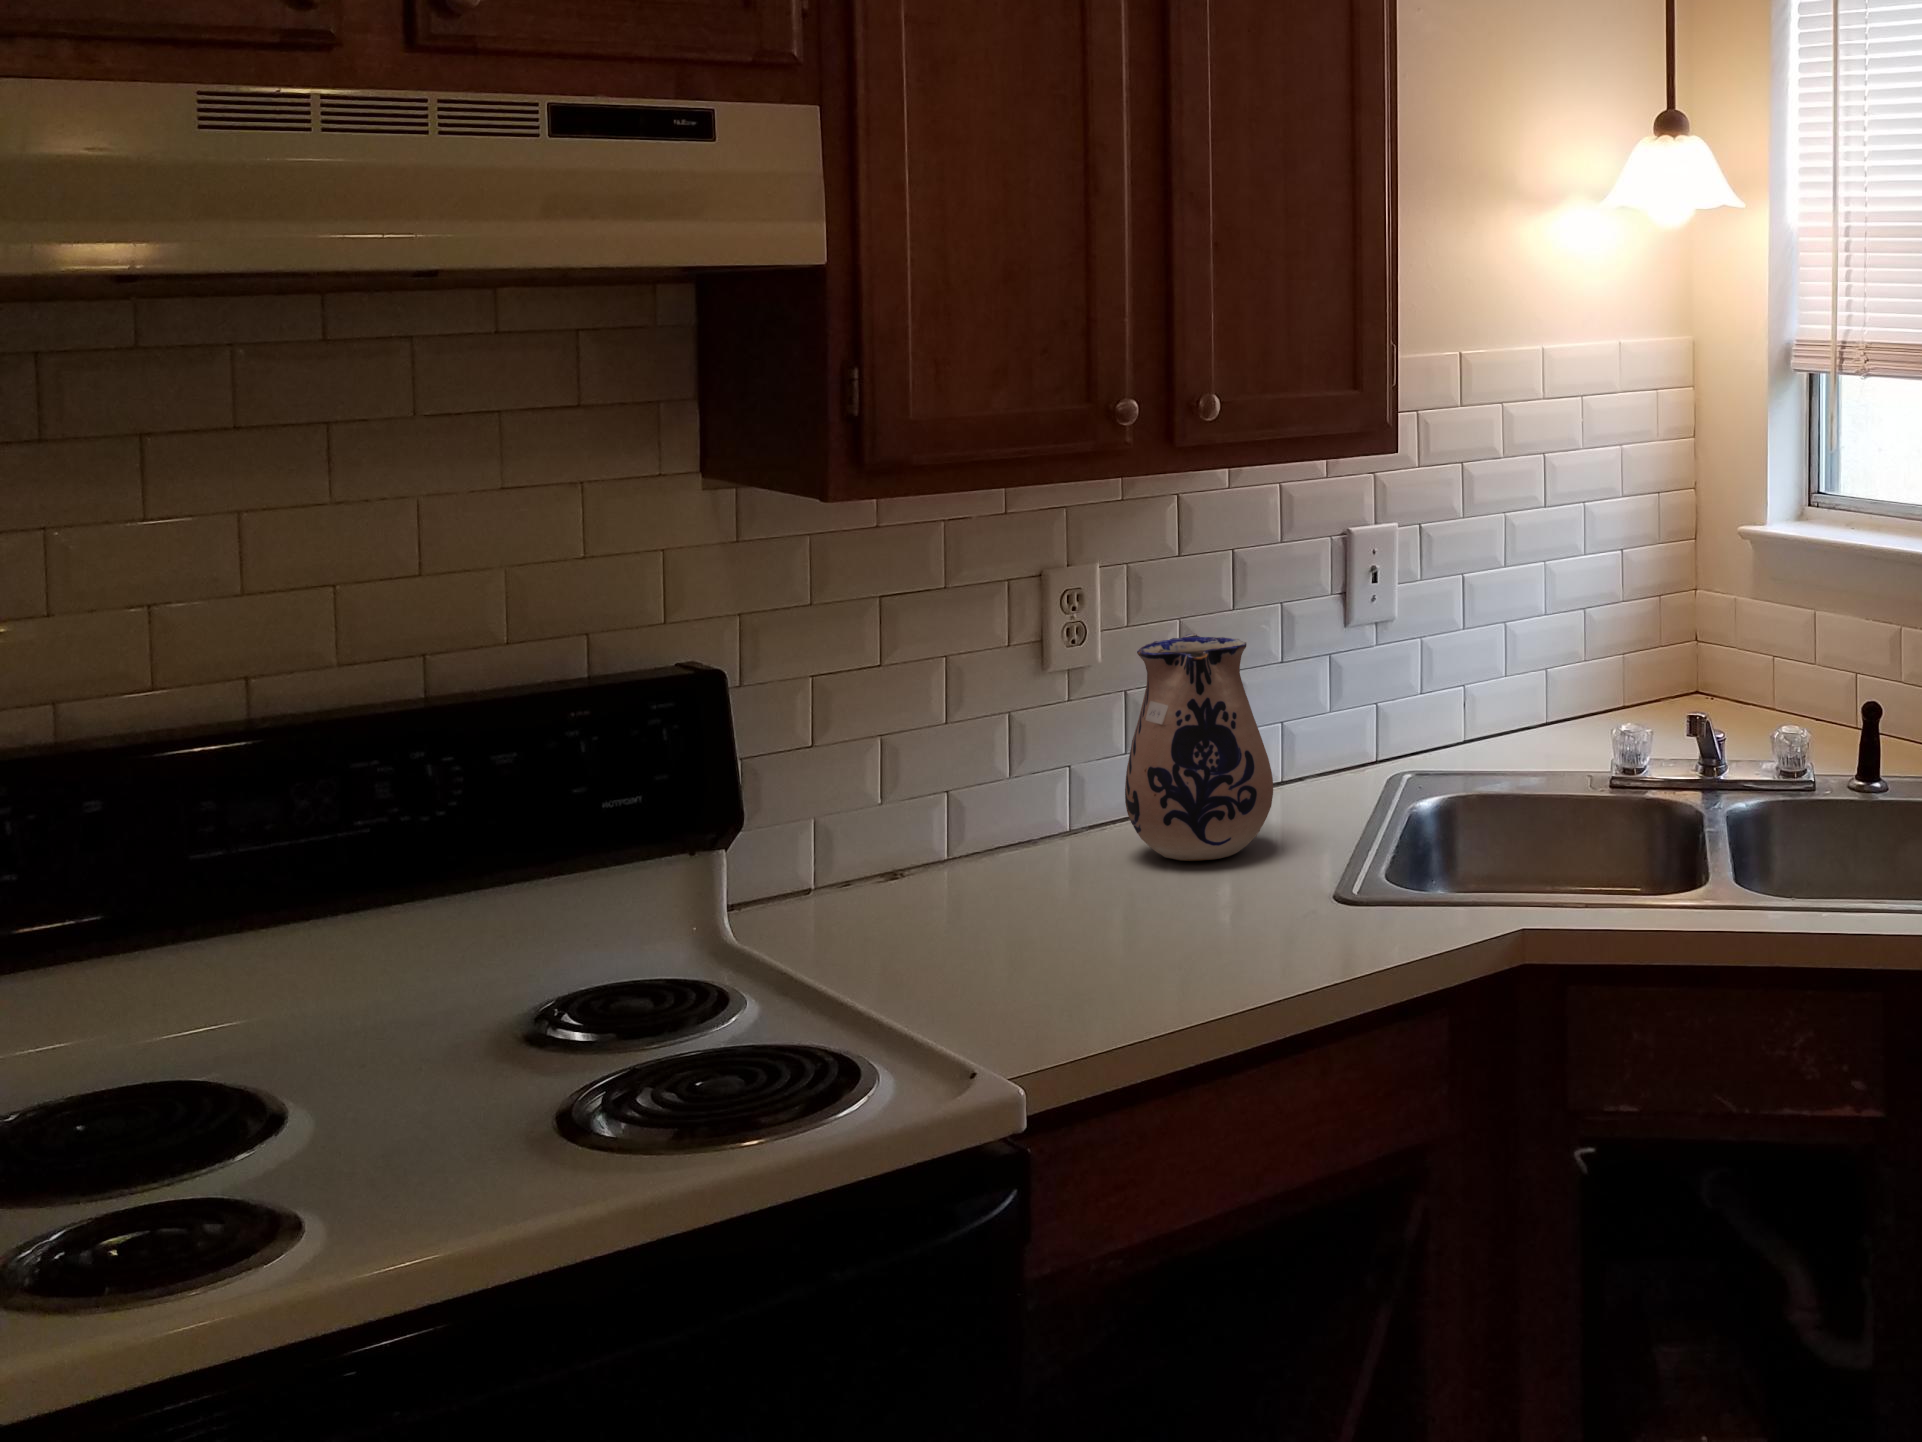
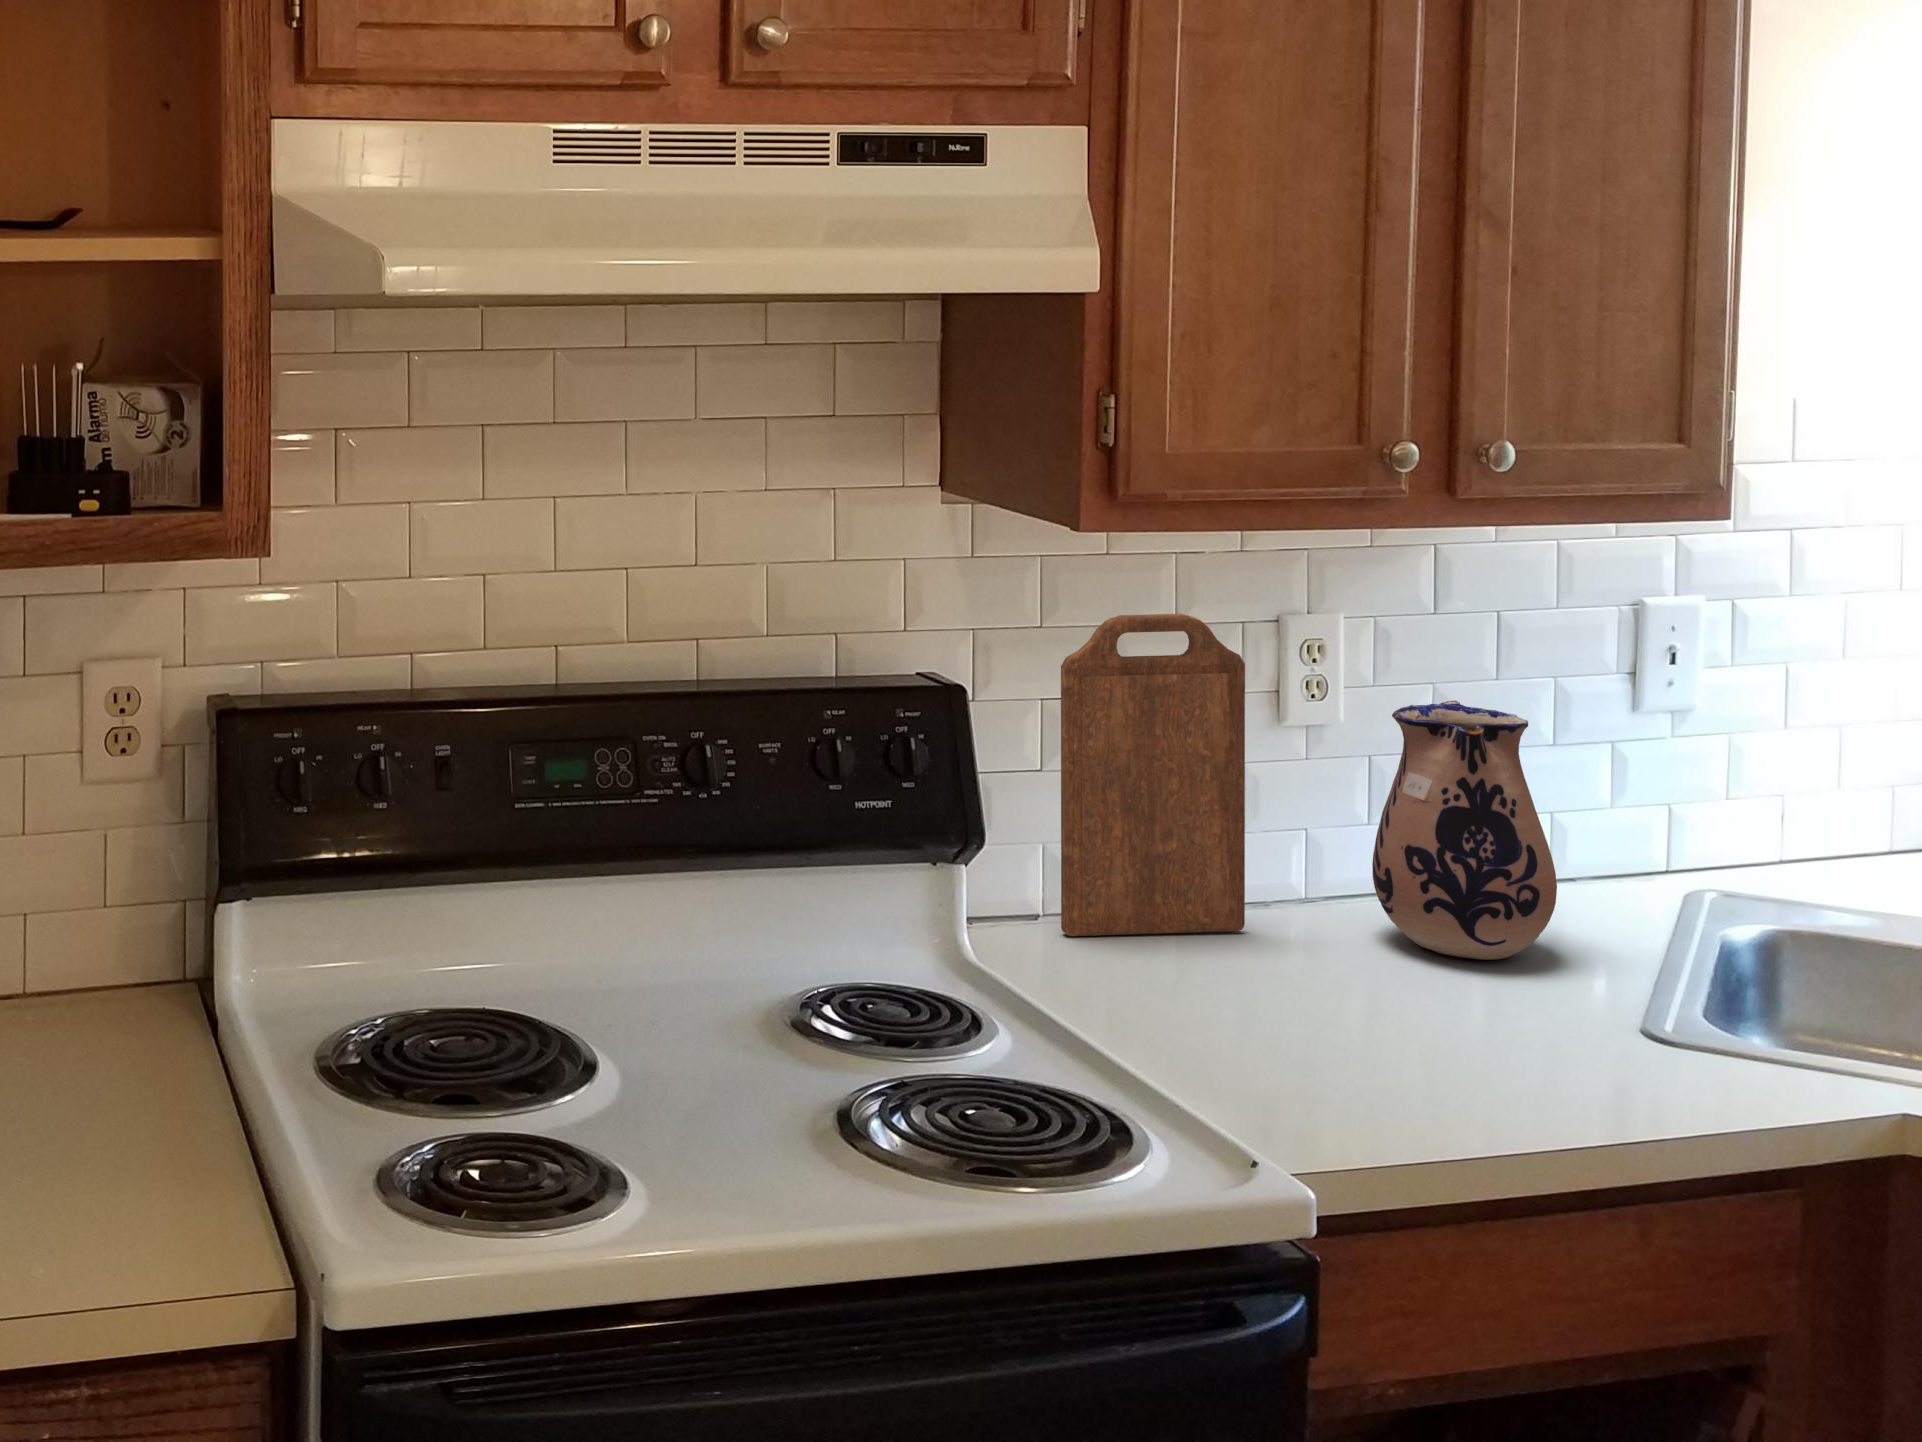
cutting board: none [829,578,1014,906] -> present [1061,614,1245,936]

